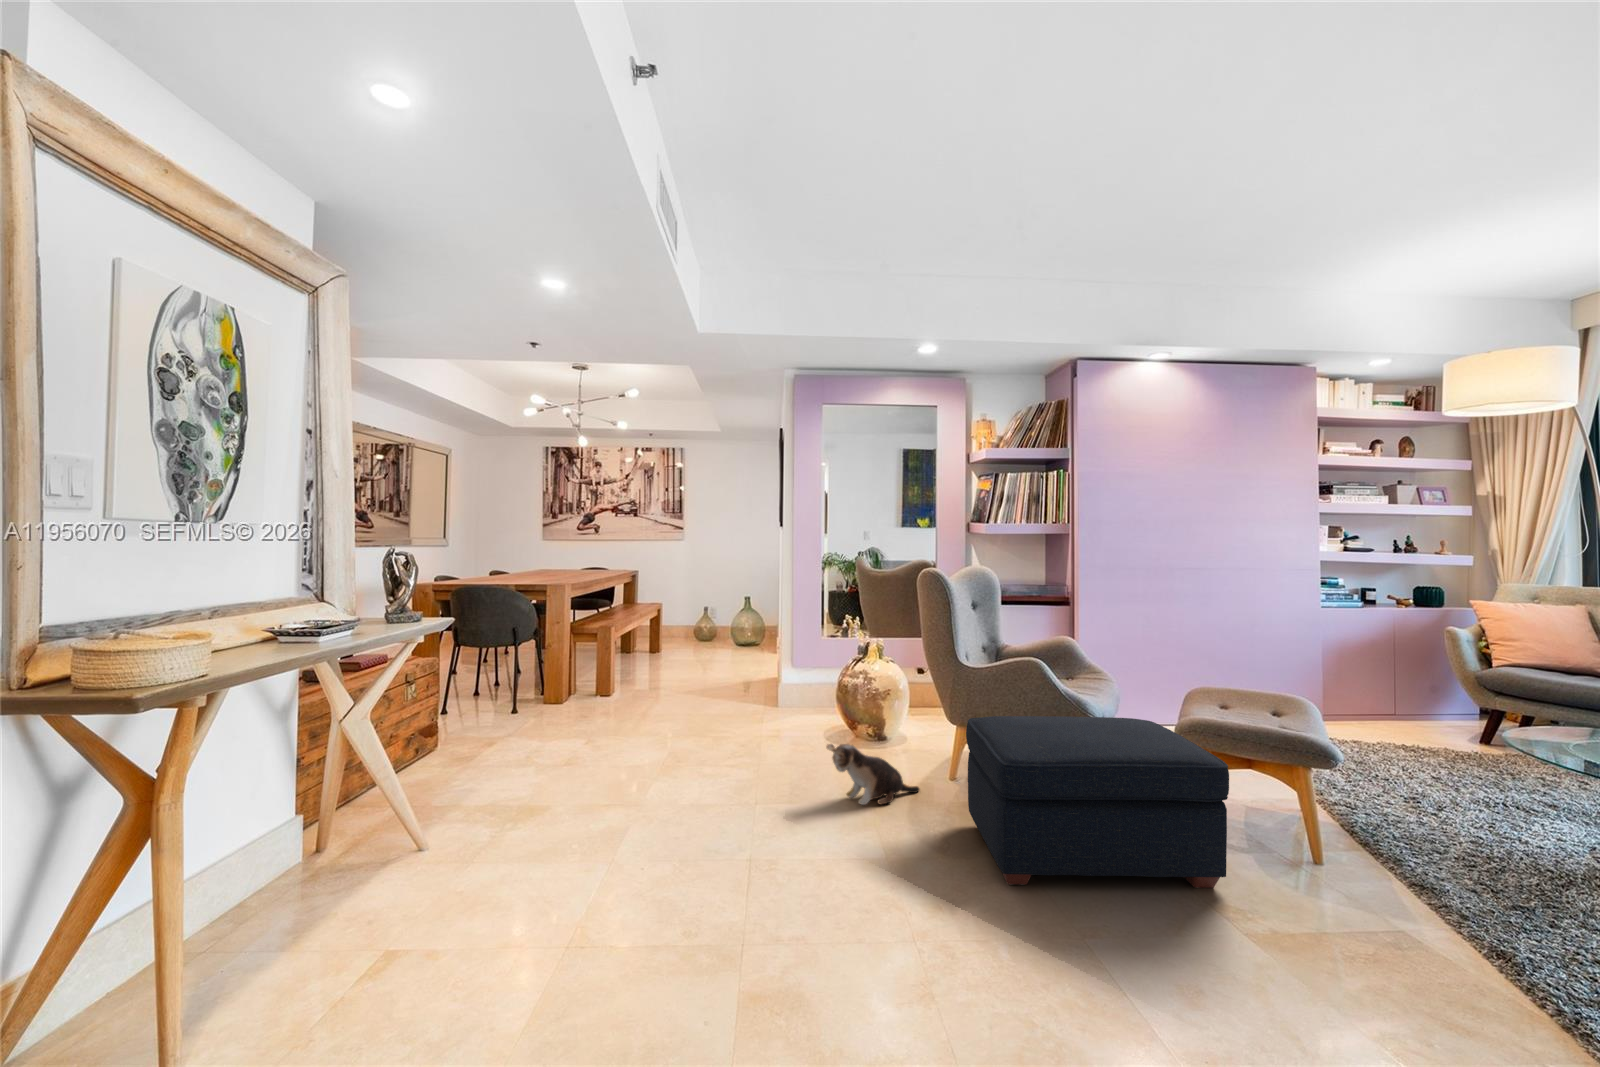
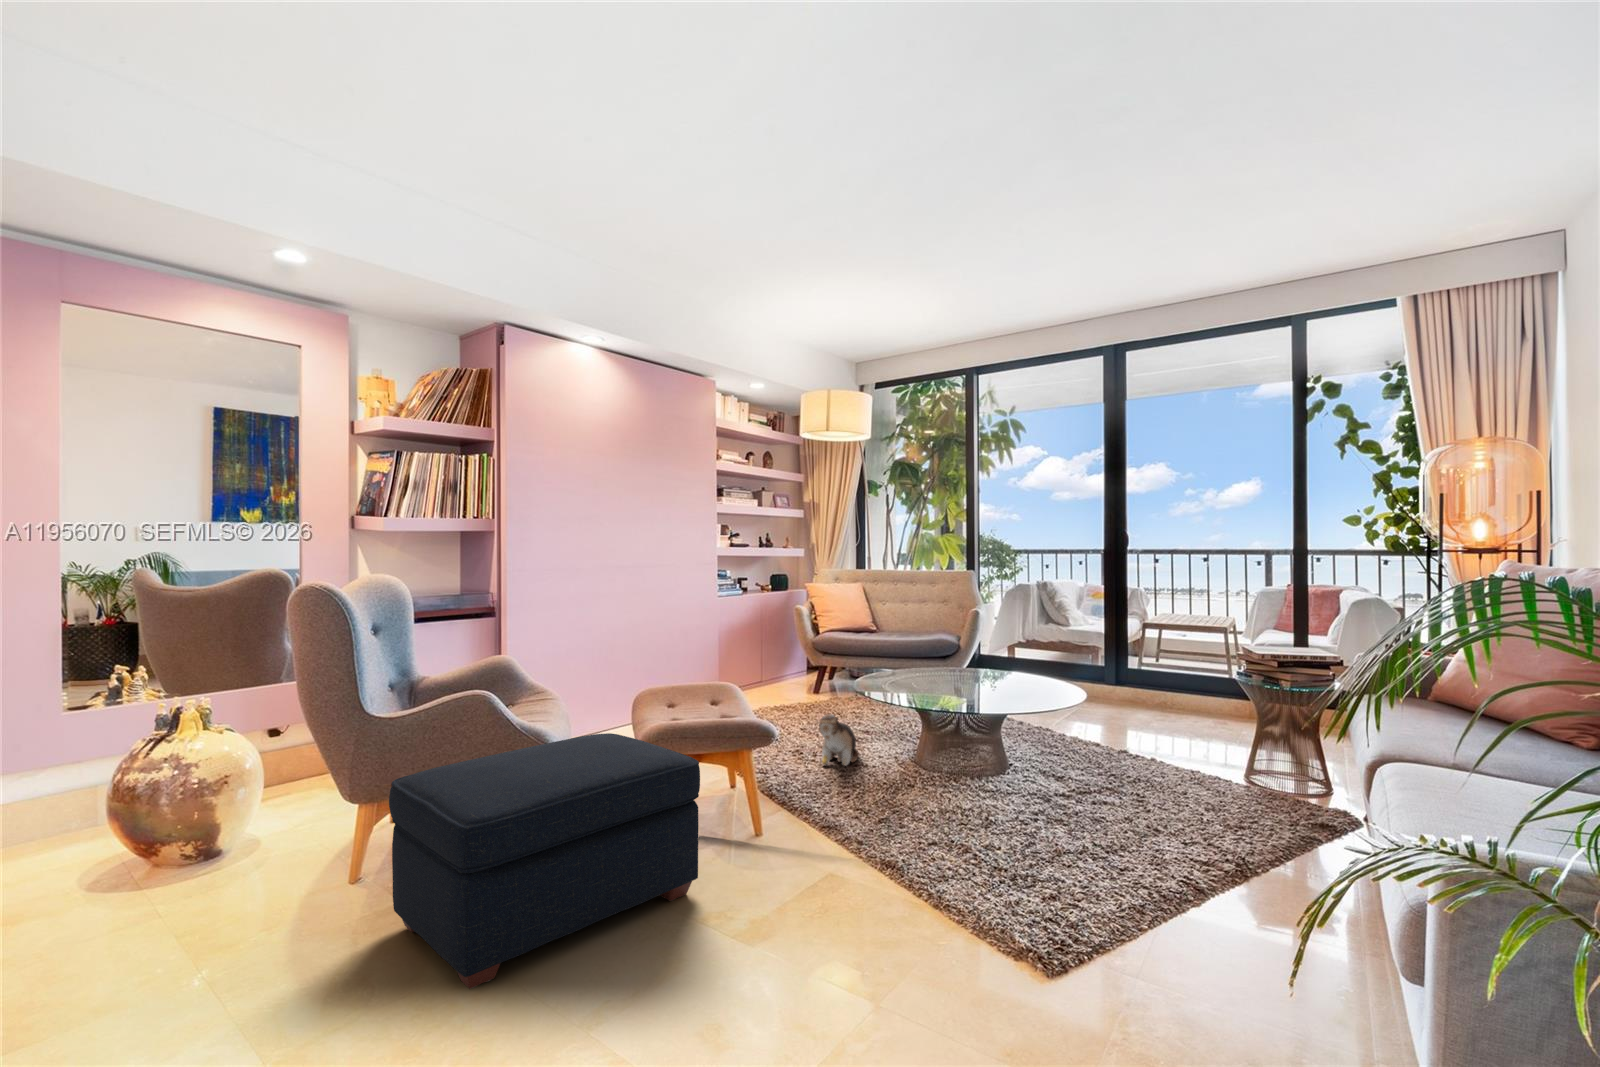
plush toy: present [826,744,920,805] -> present [819,713,859,766]

